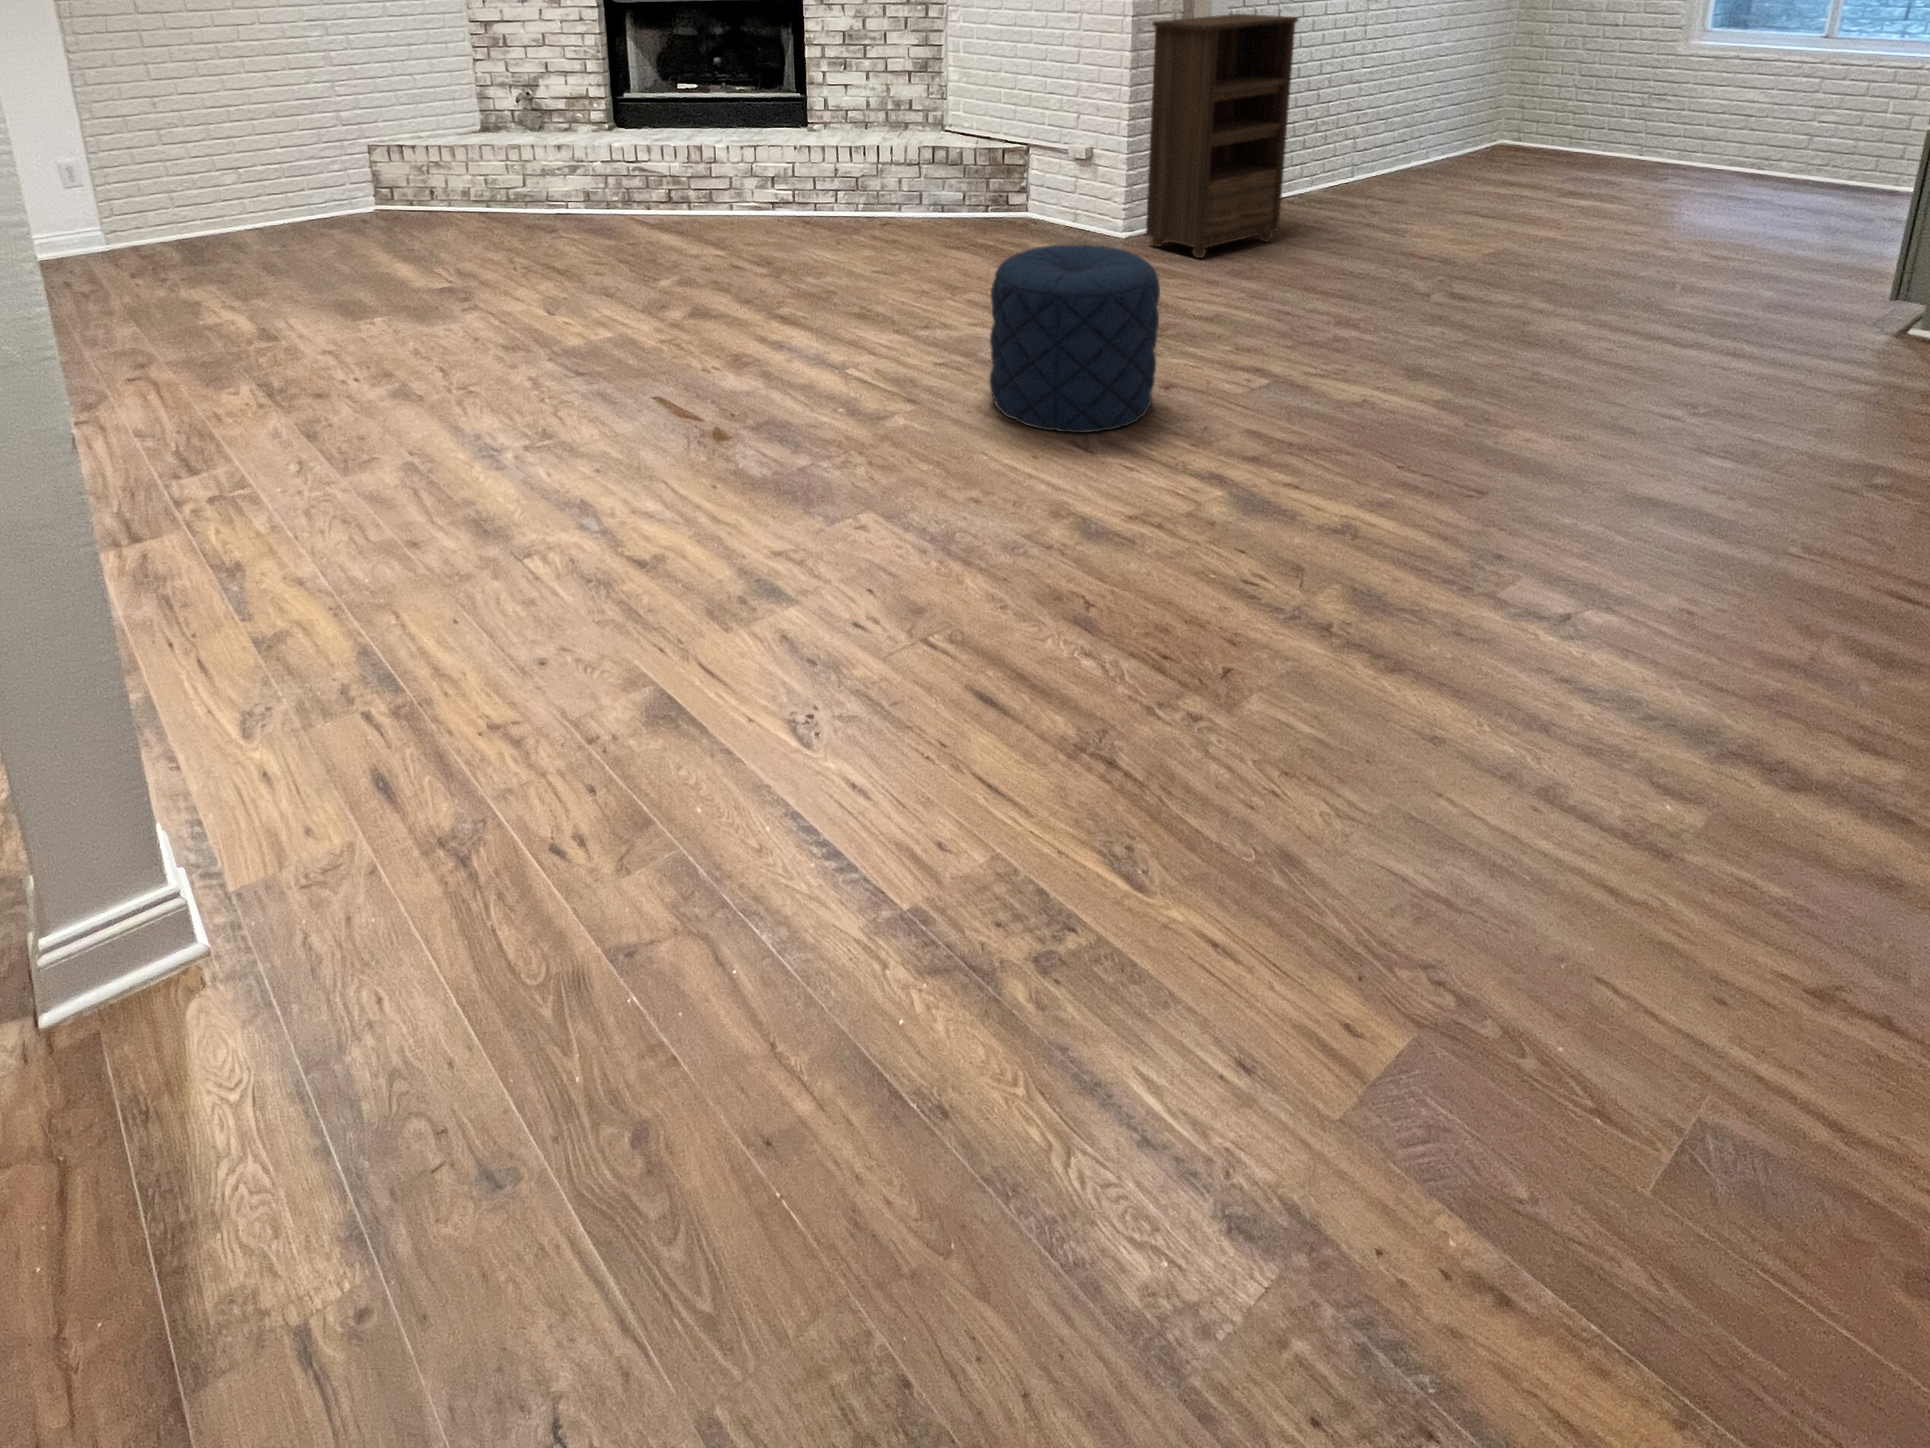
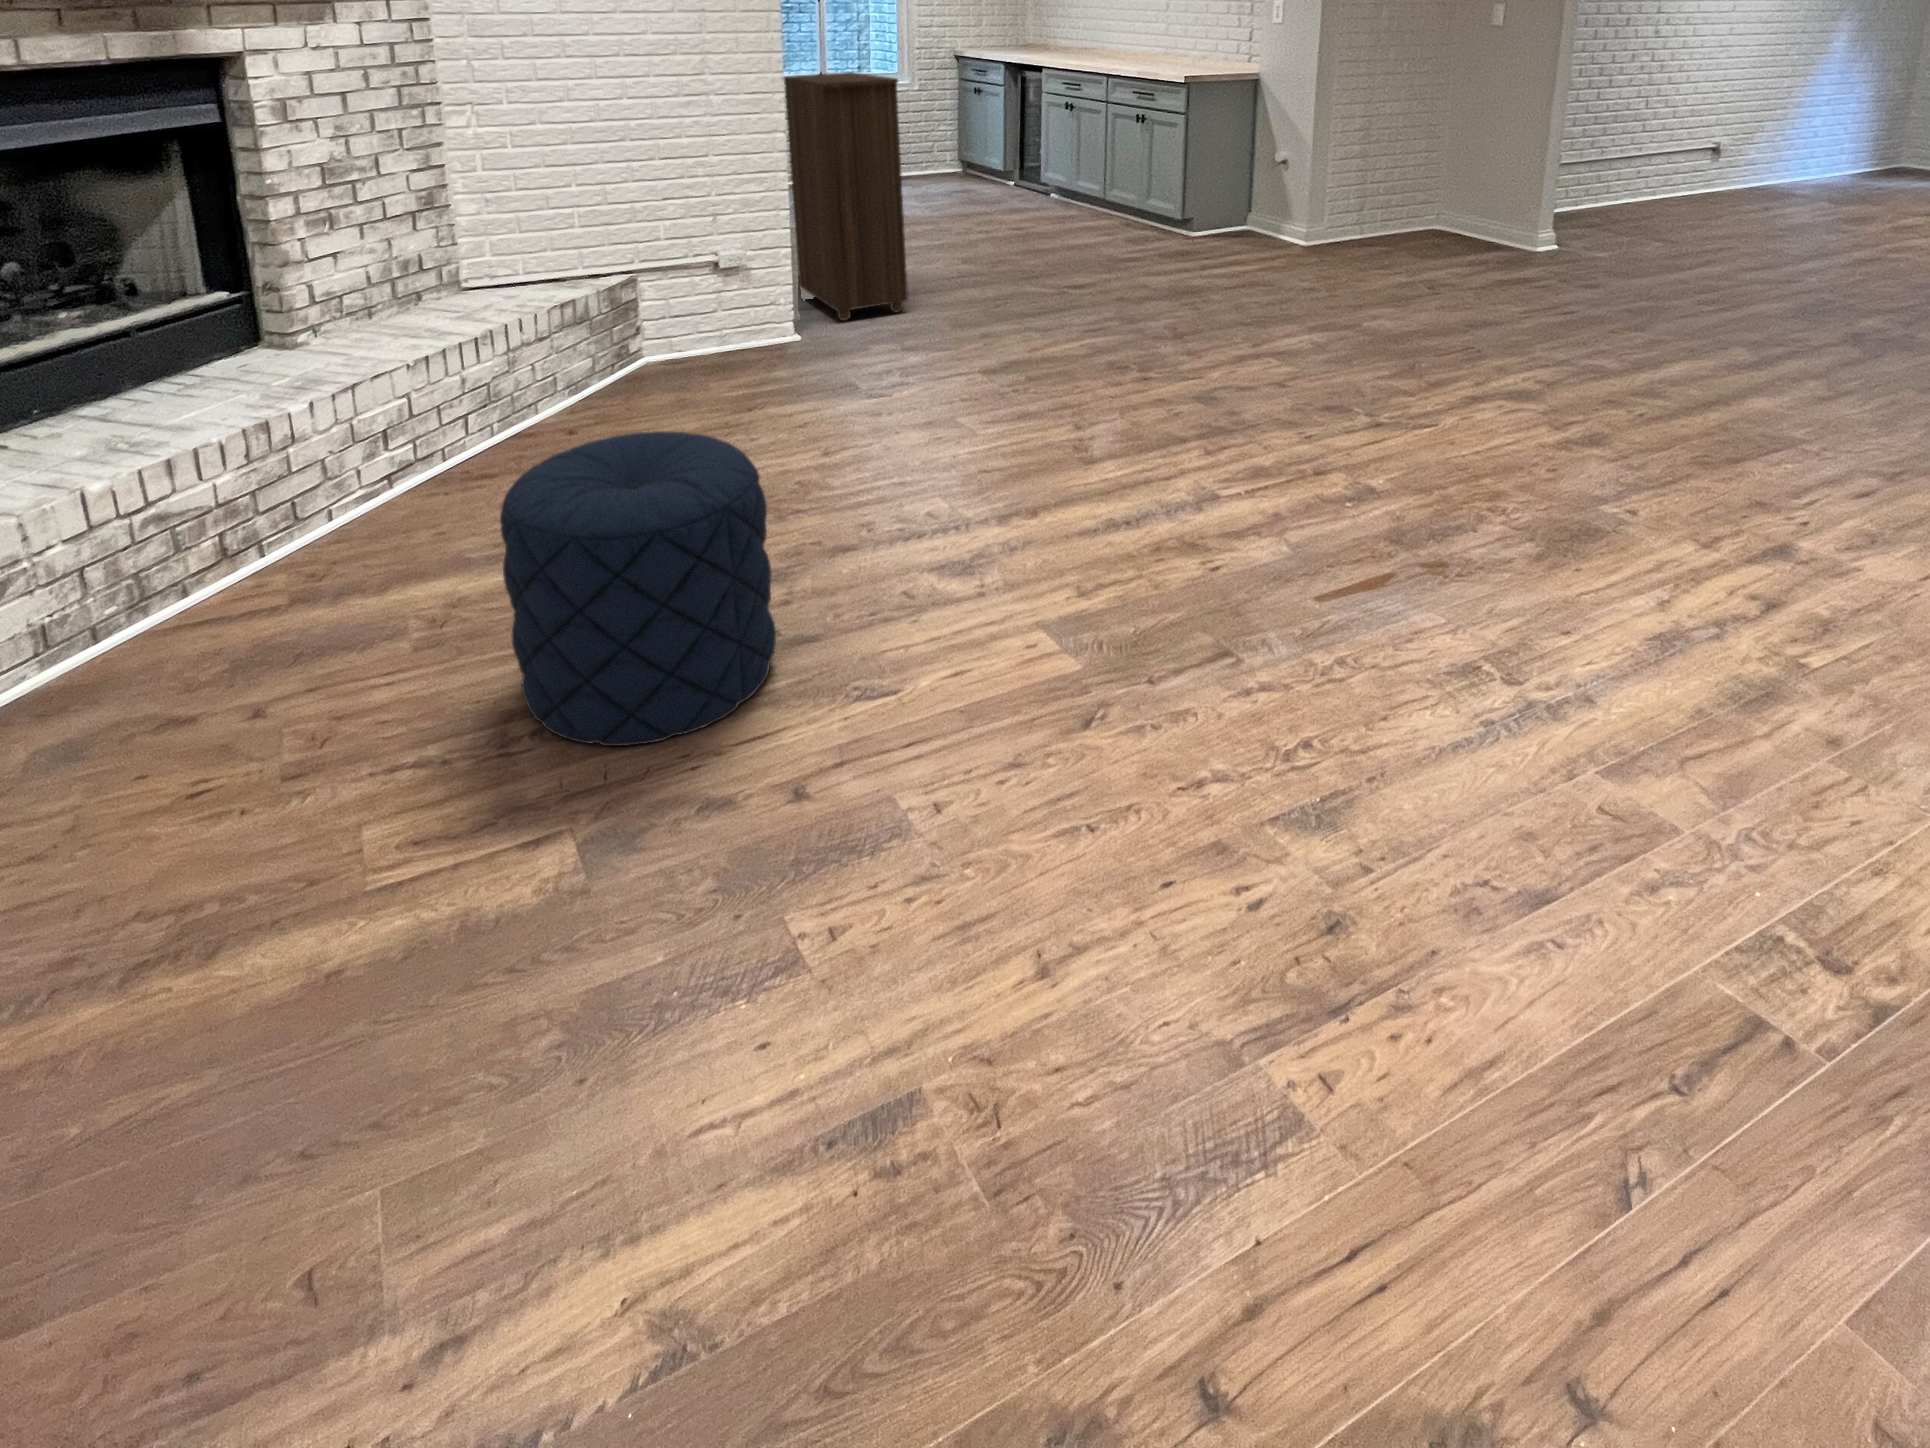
pouf: present [989,245,1160,433] -> present [500,431,776,746]

